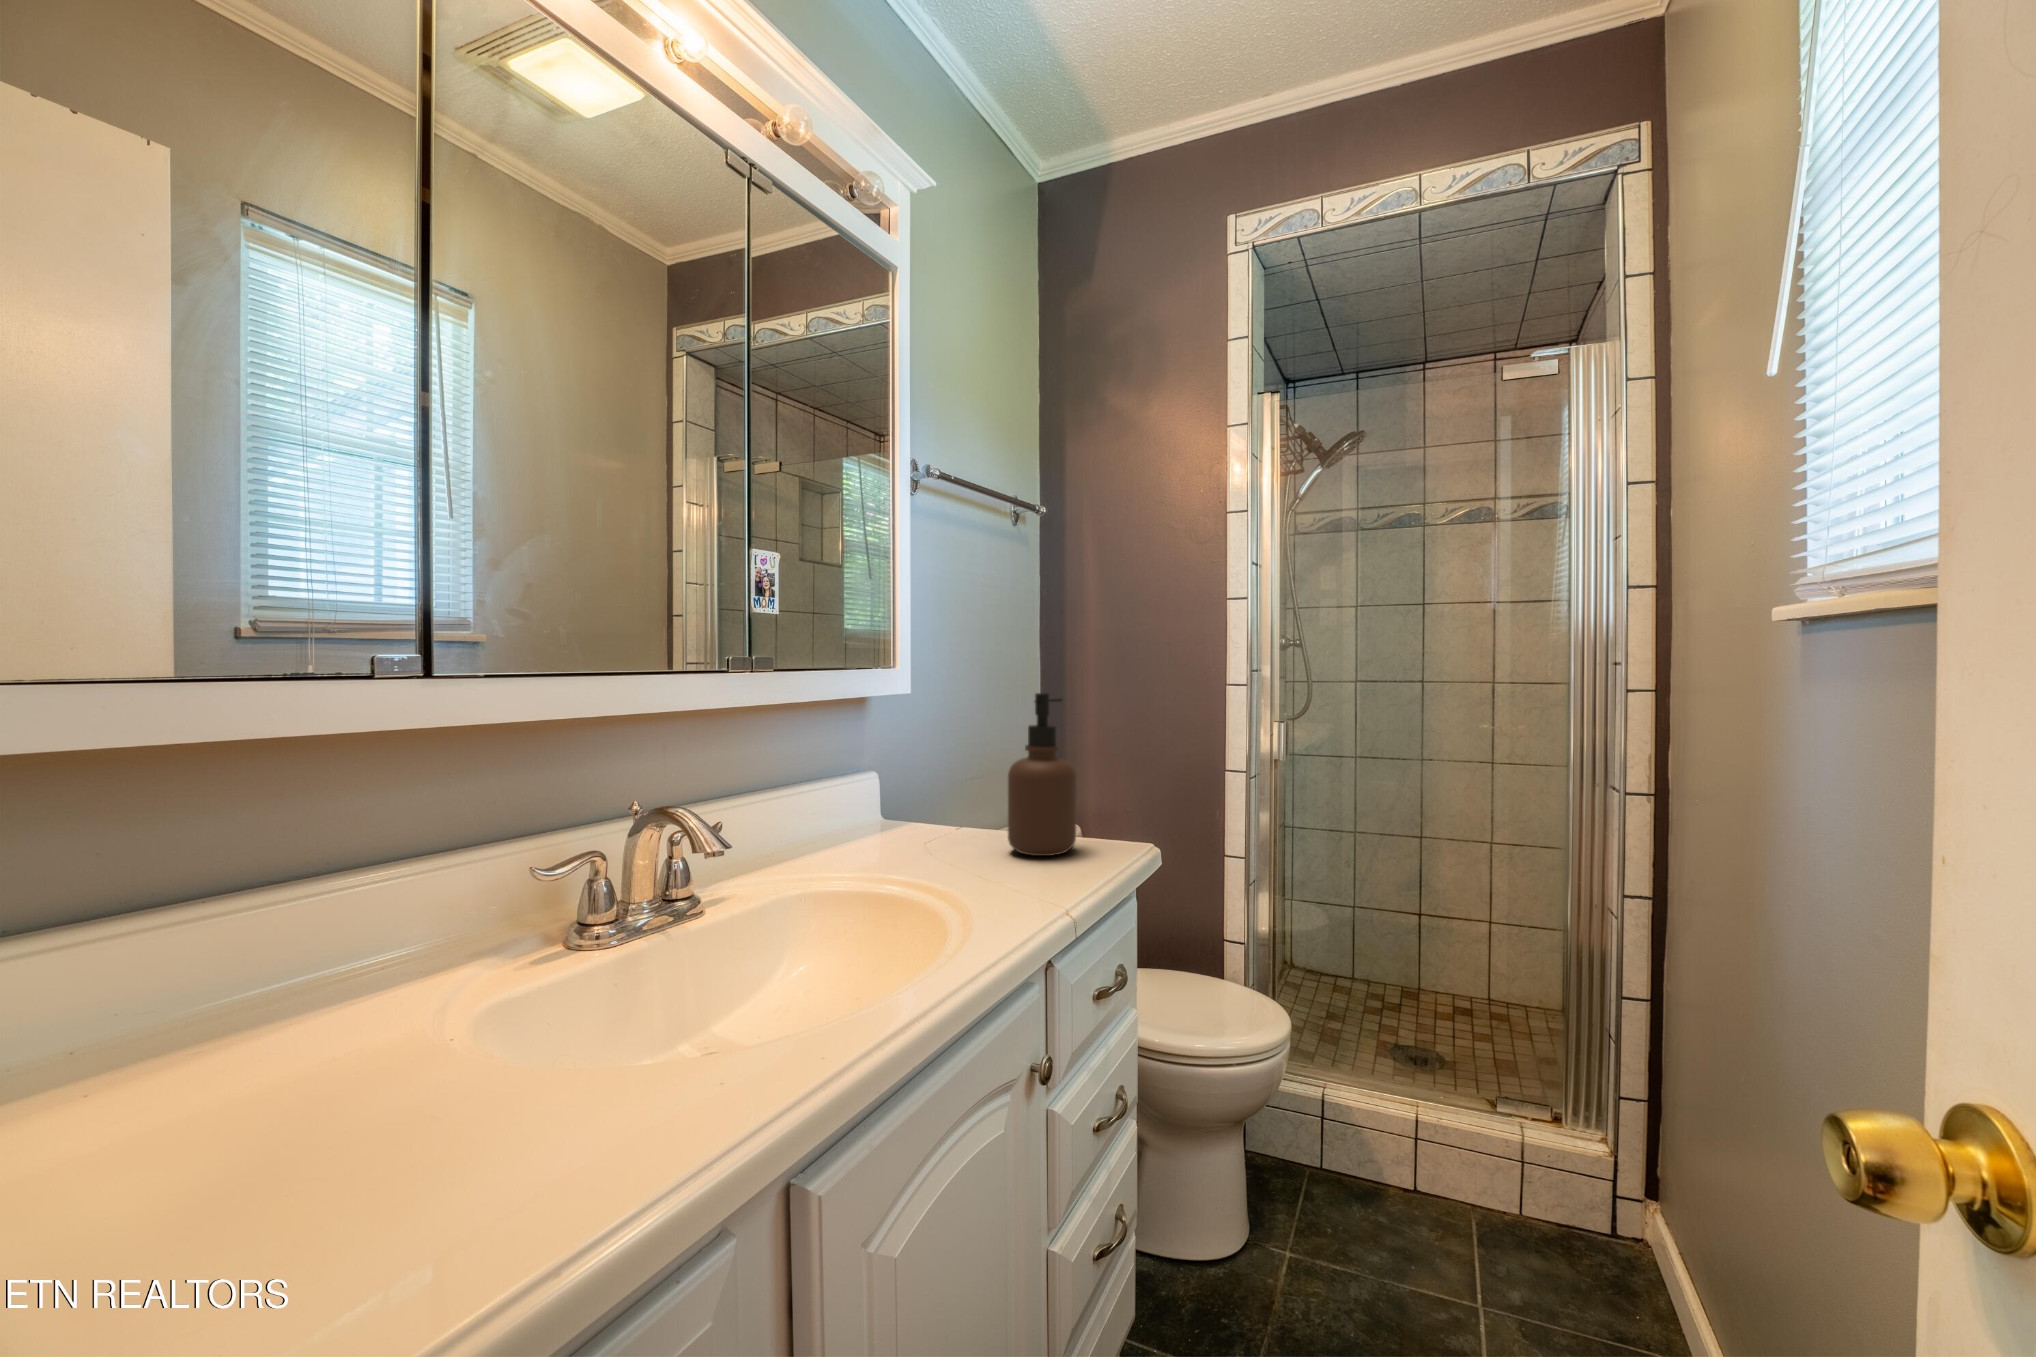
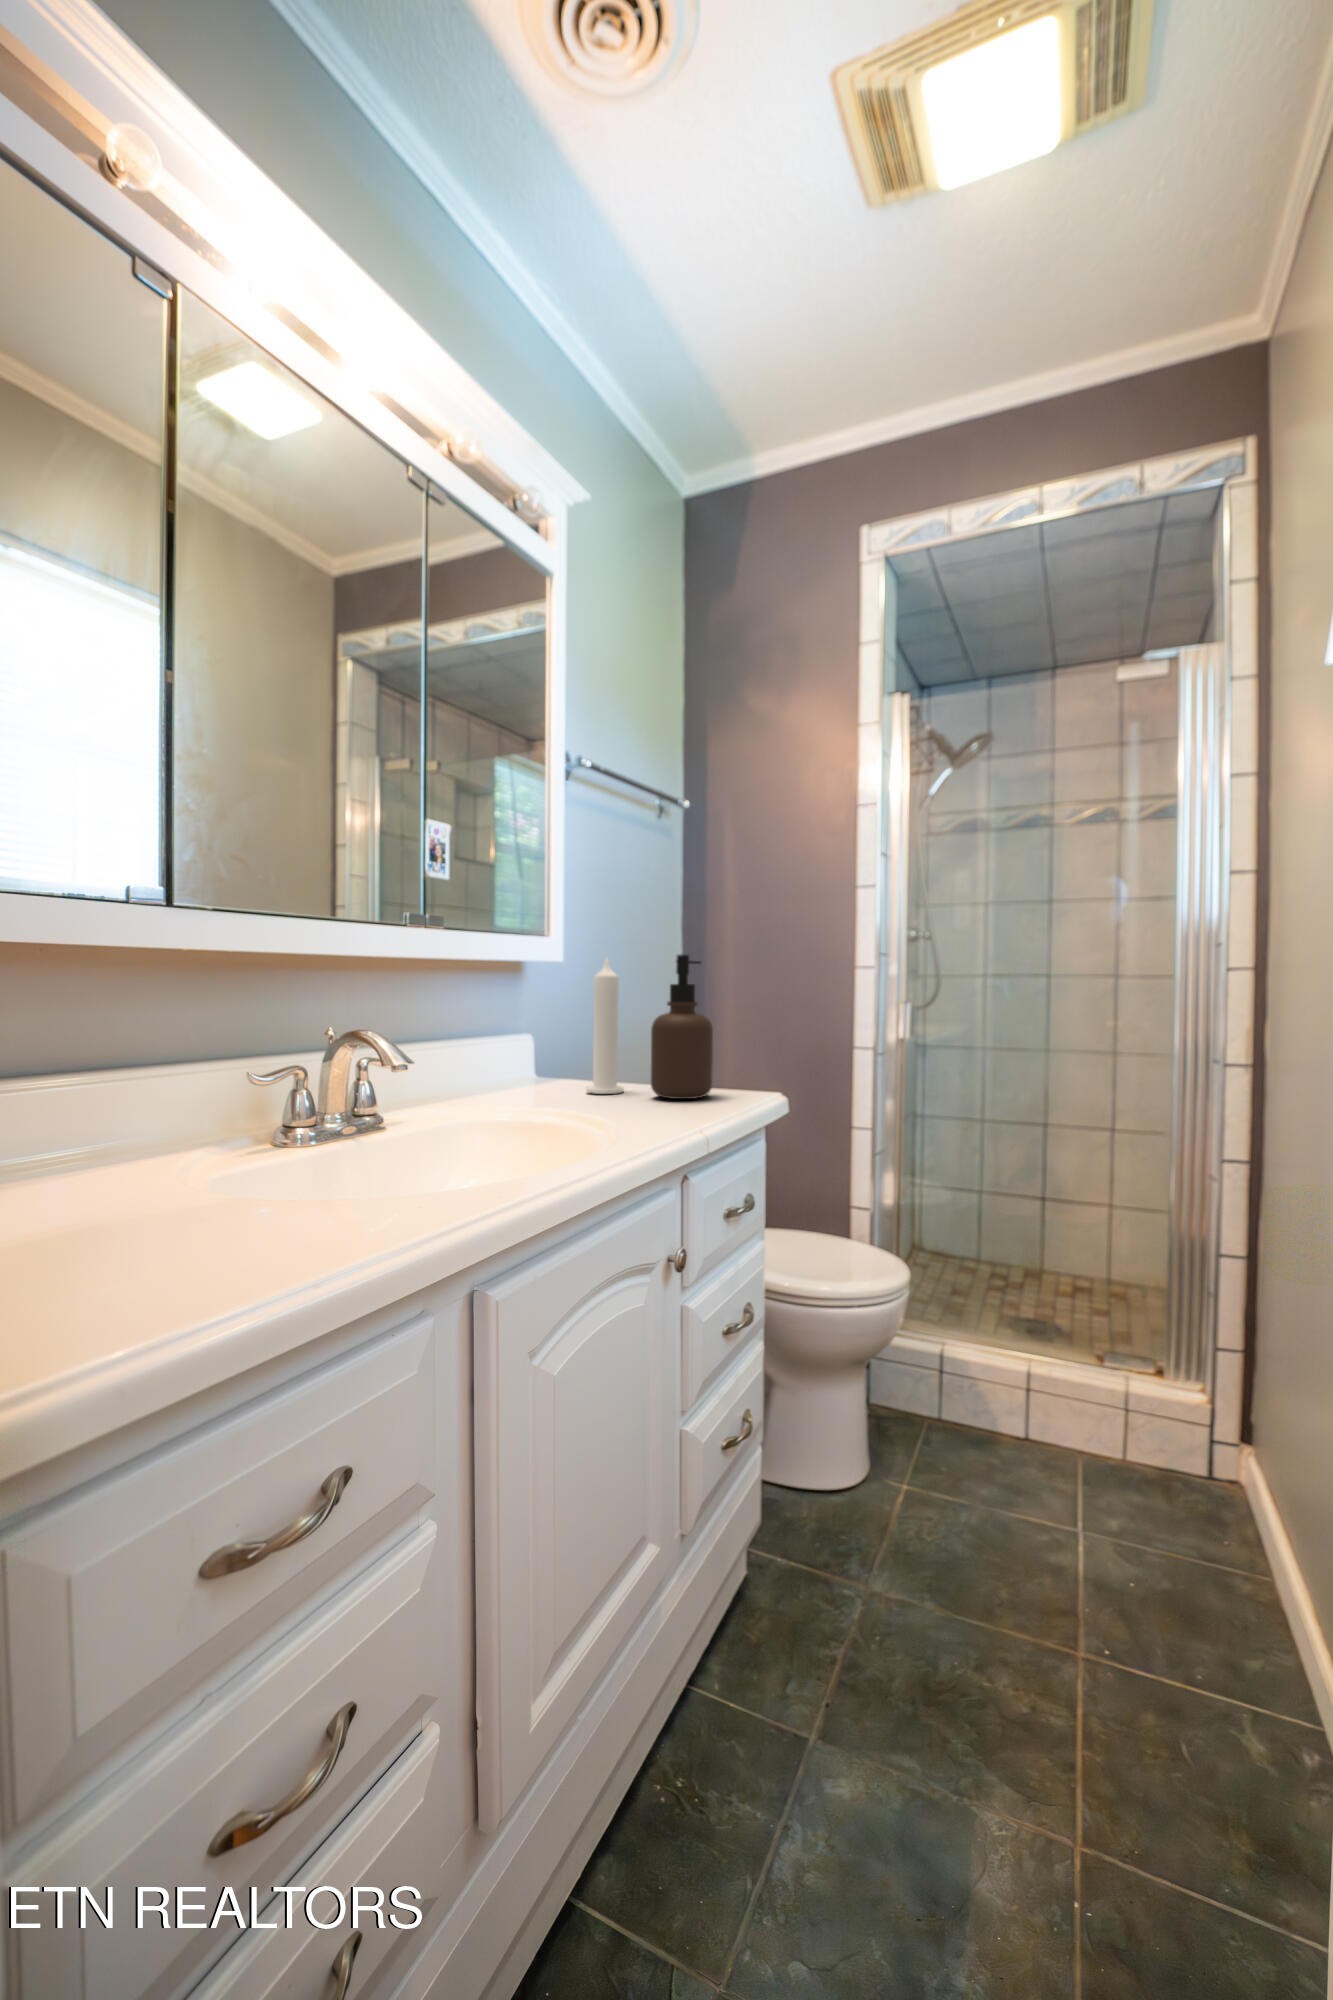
candle: none [937,694,978,845] -> present [586,959,624,1094]

